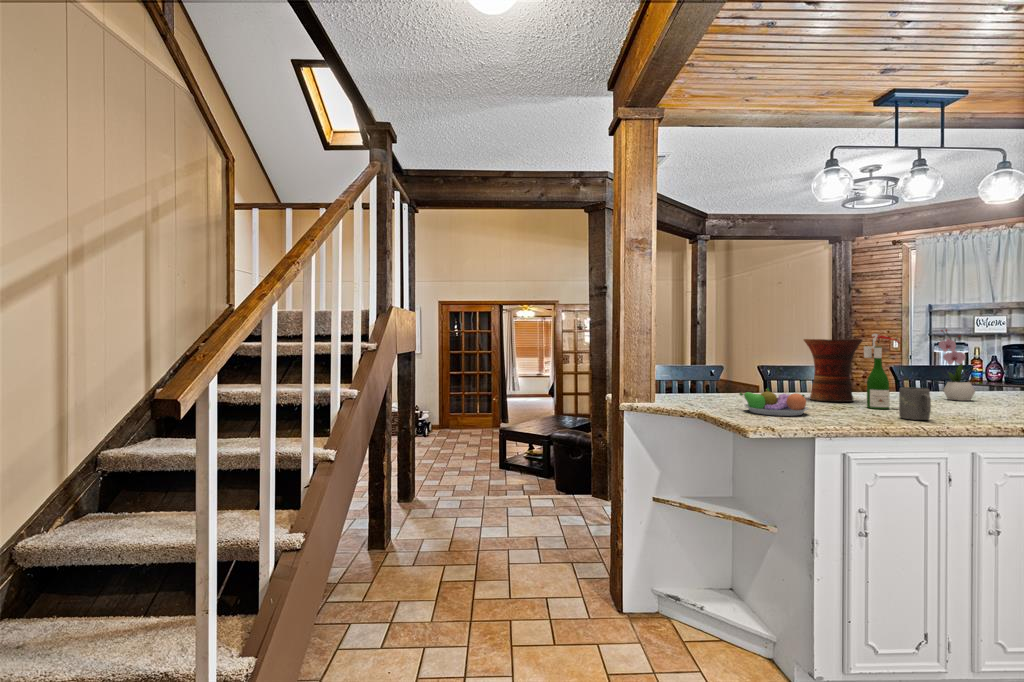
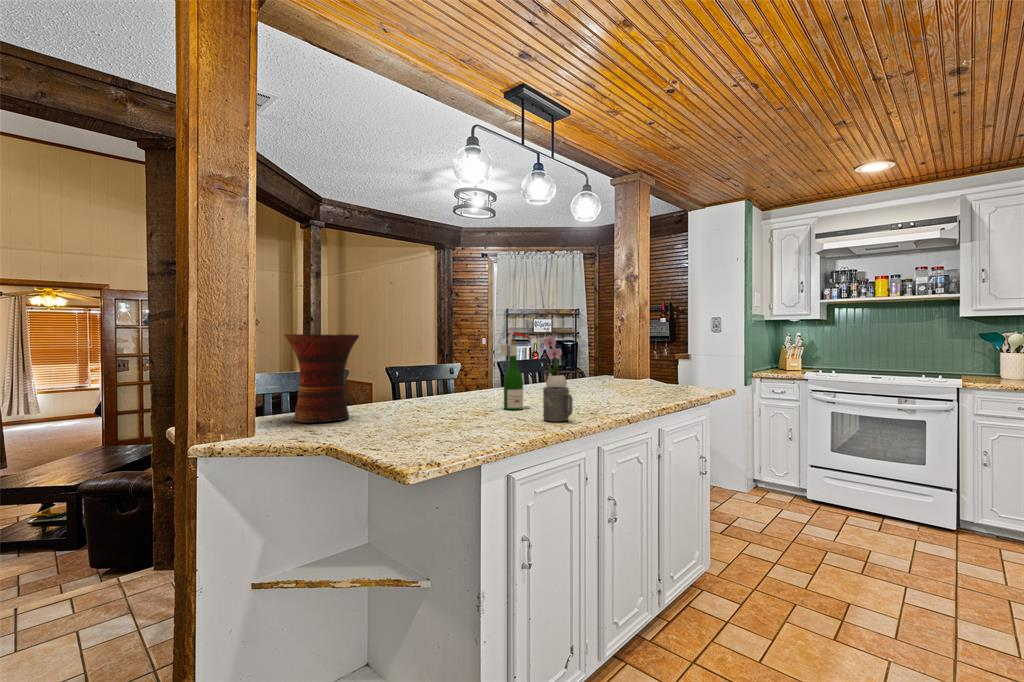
vase: present [804,339,862,402] -> present [284,334,359,423]
fruit bowl: present [740,388,809,416] -> none [381,397,463,435]

